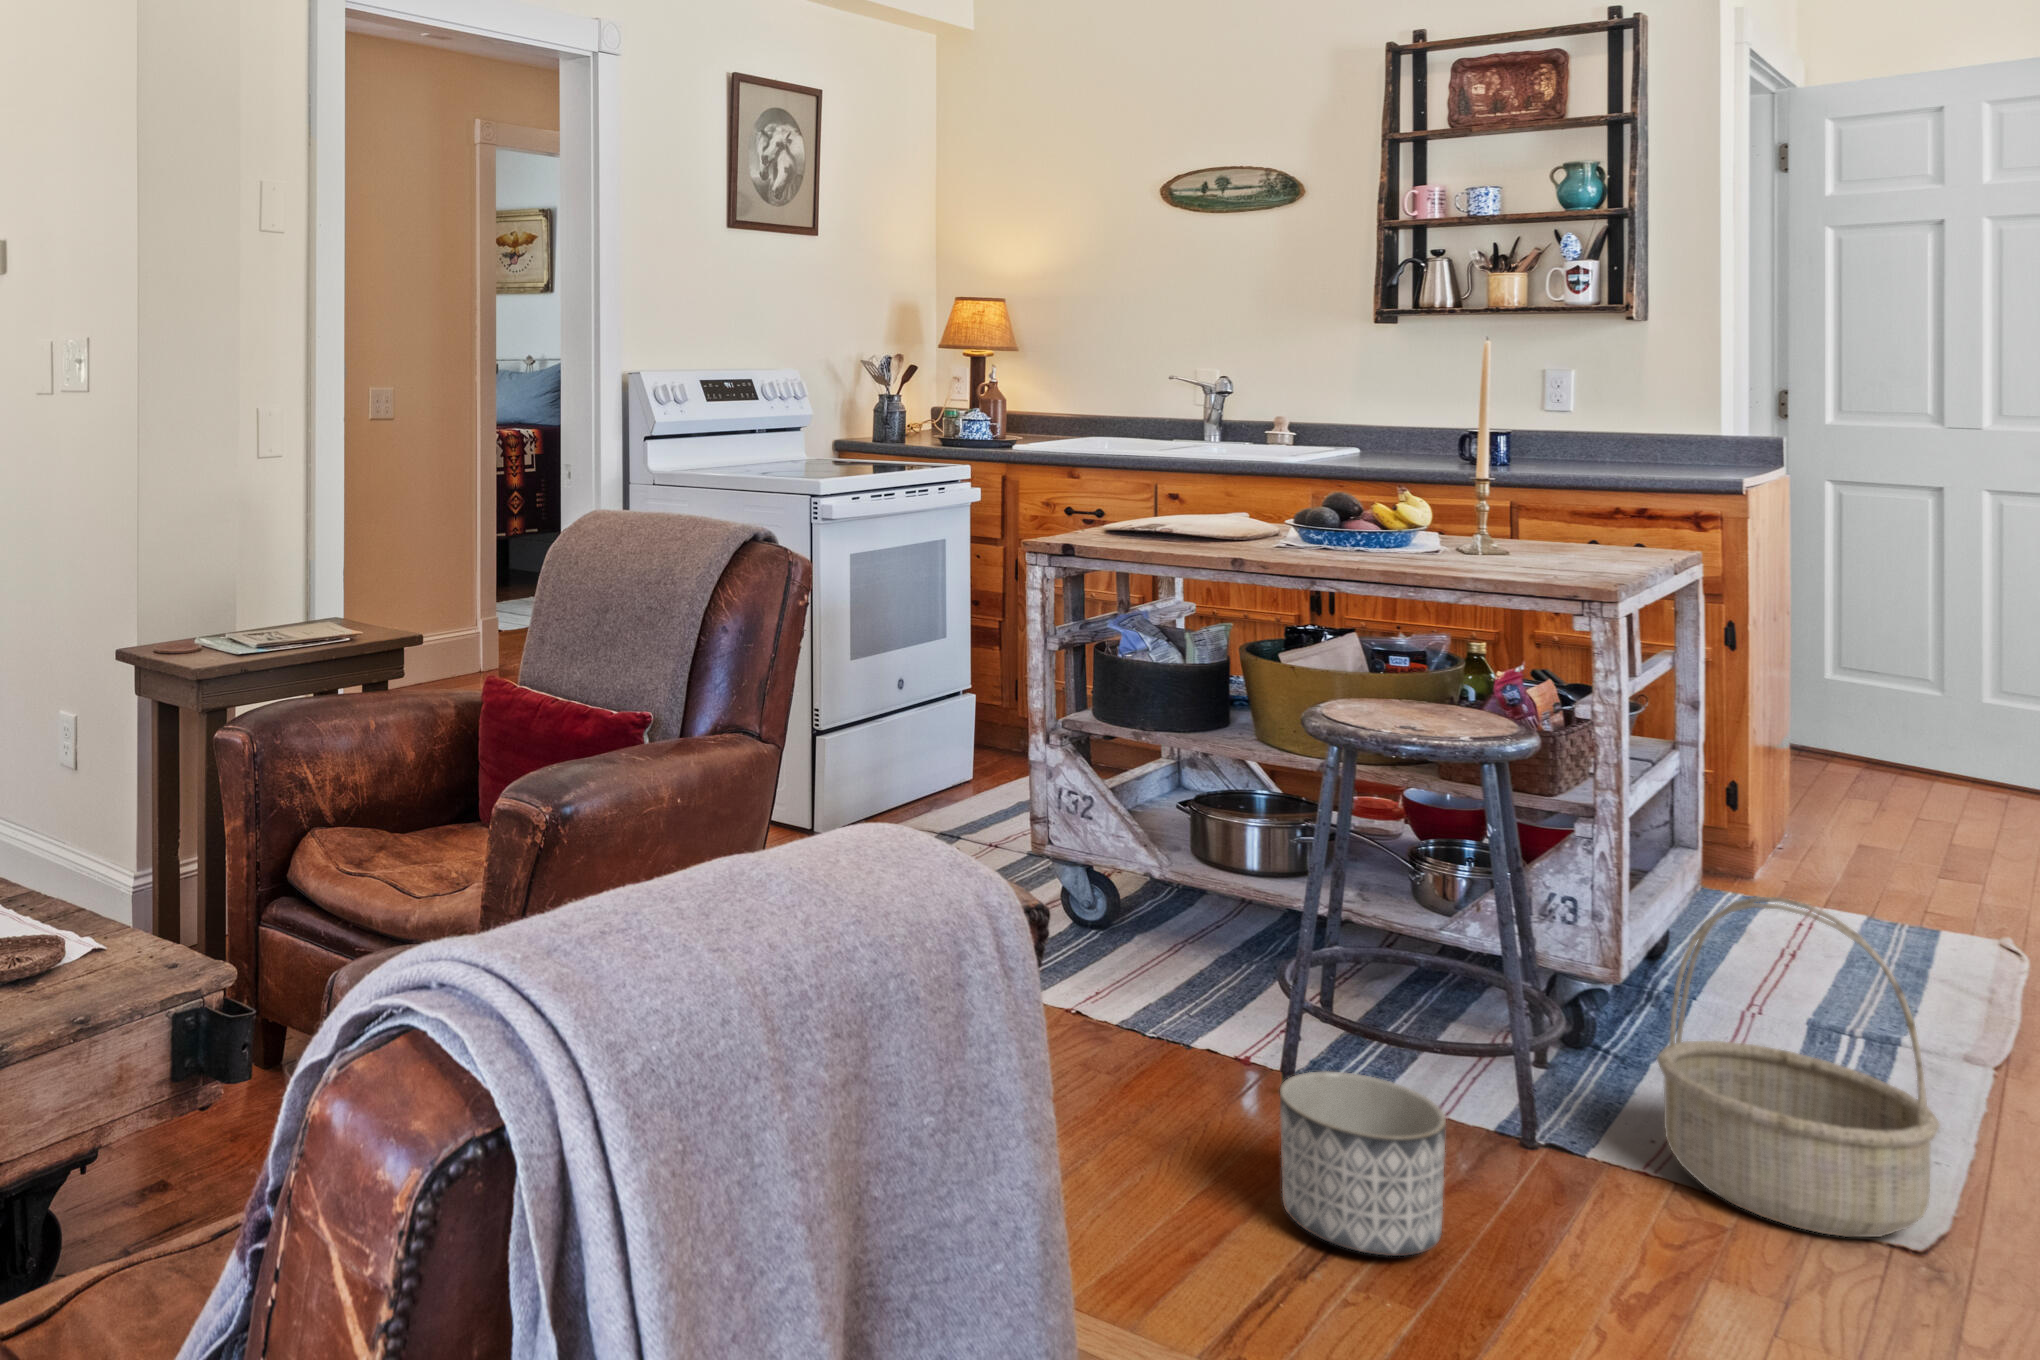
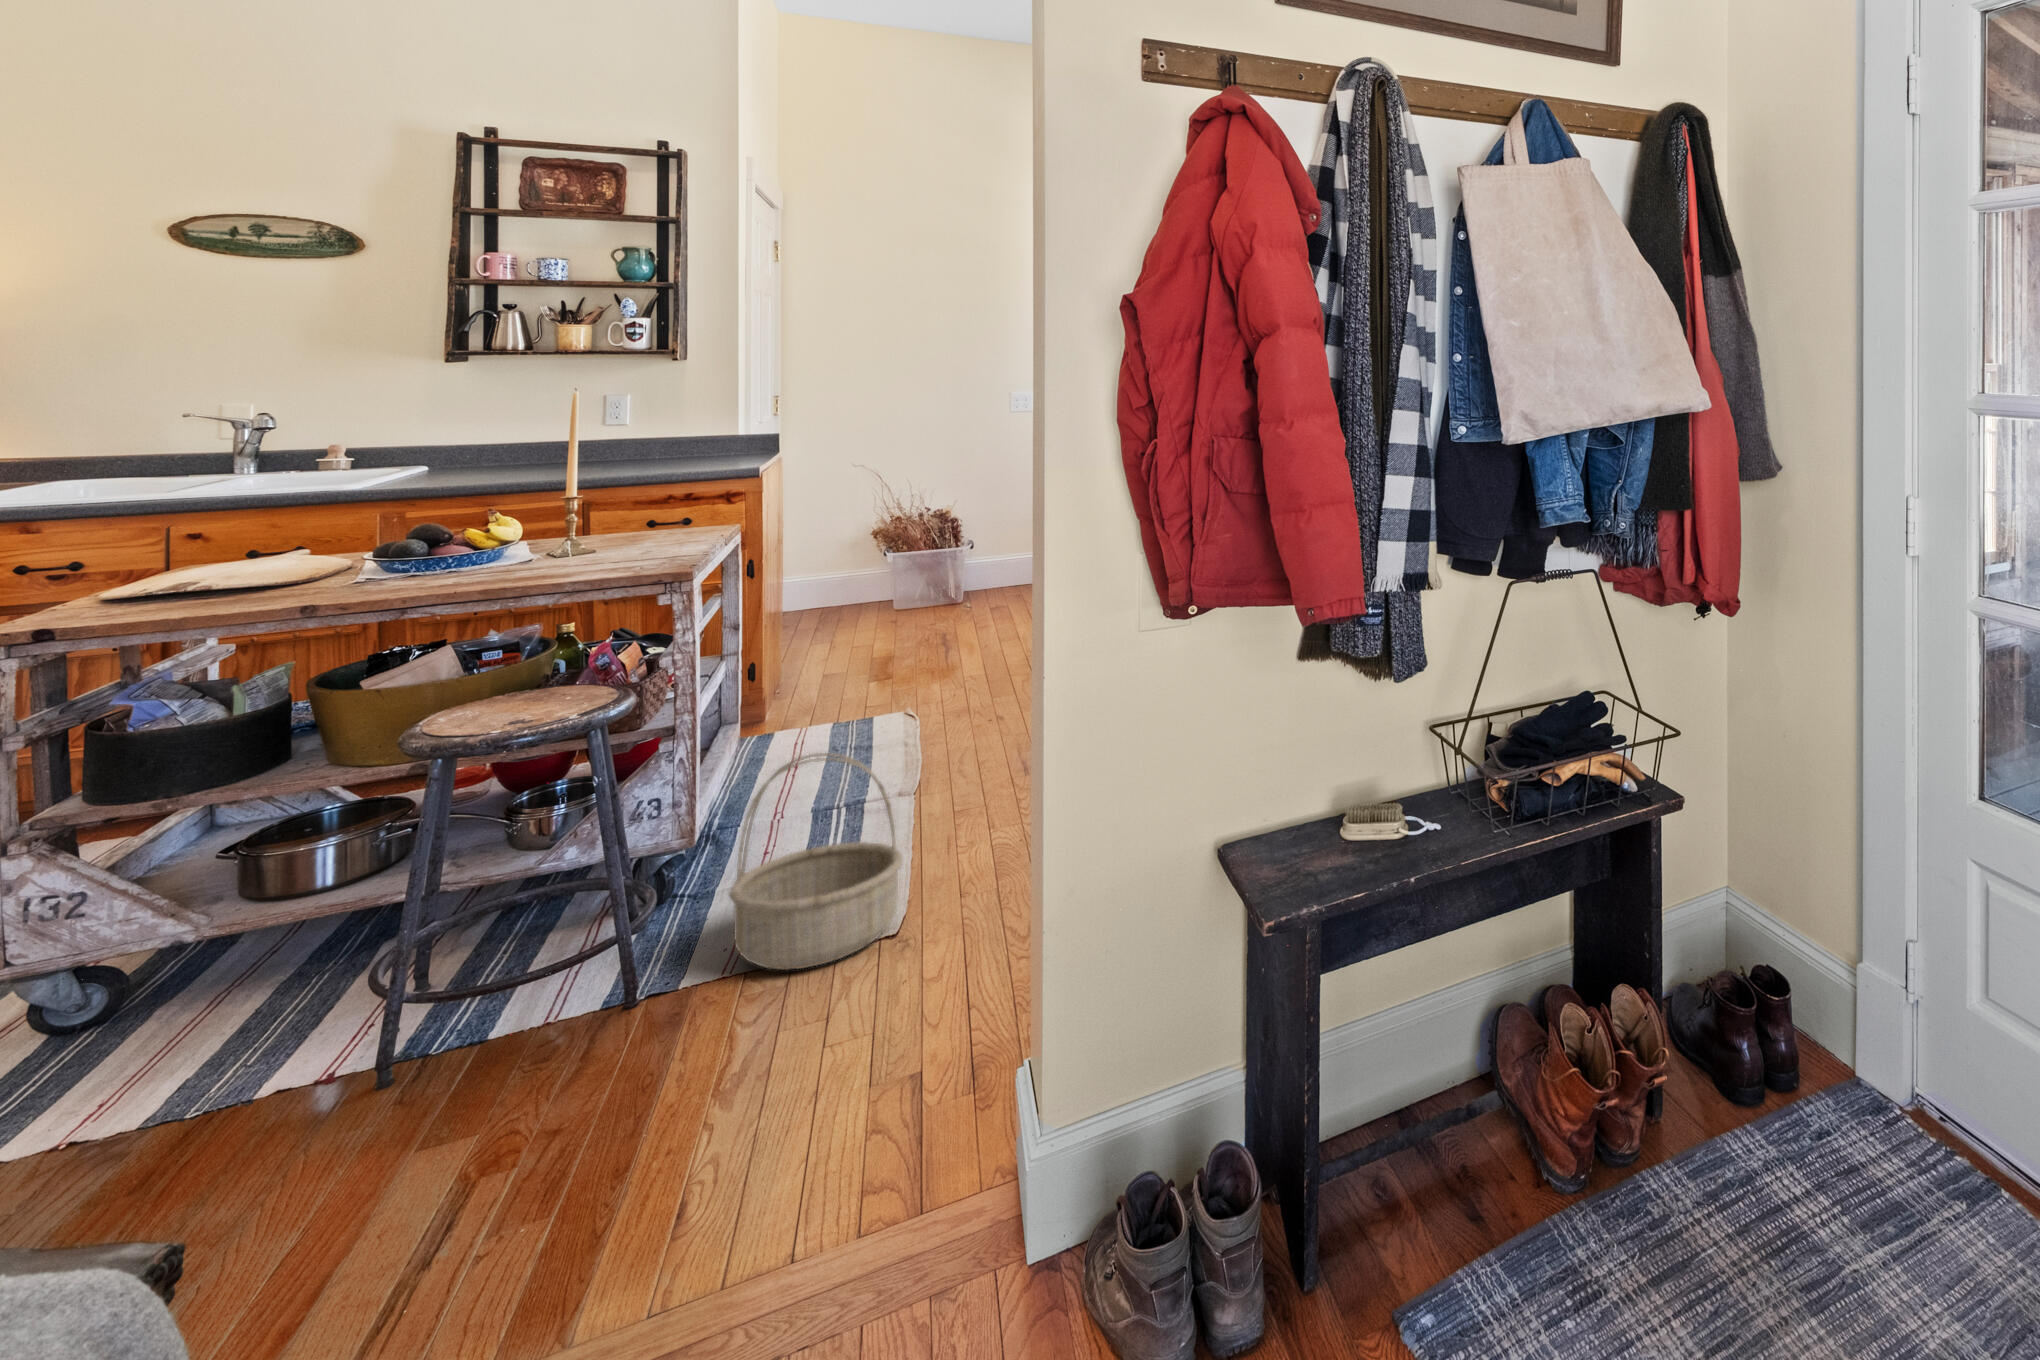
planter: present [1280,1071,1446,1256] -> none [388,1027,568,1217]

